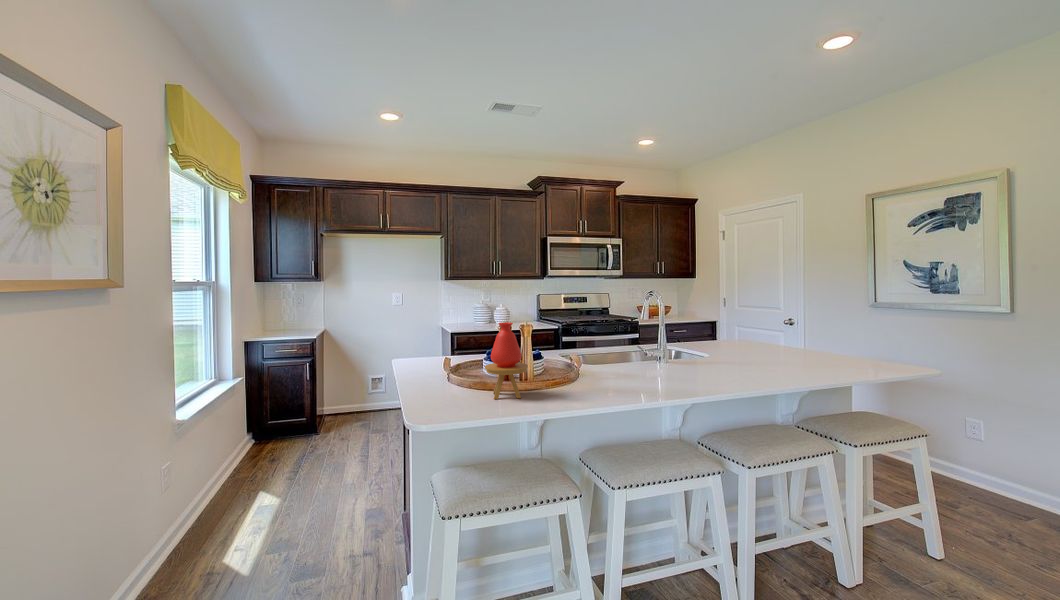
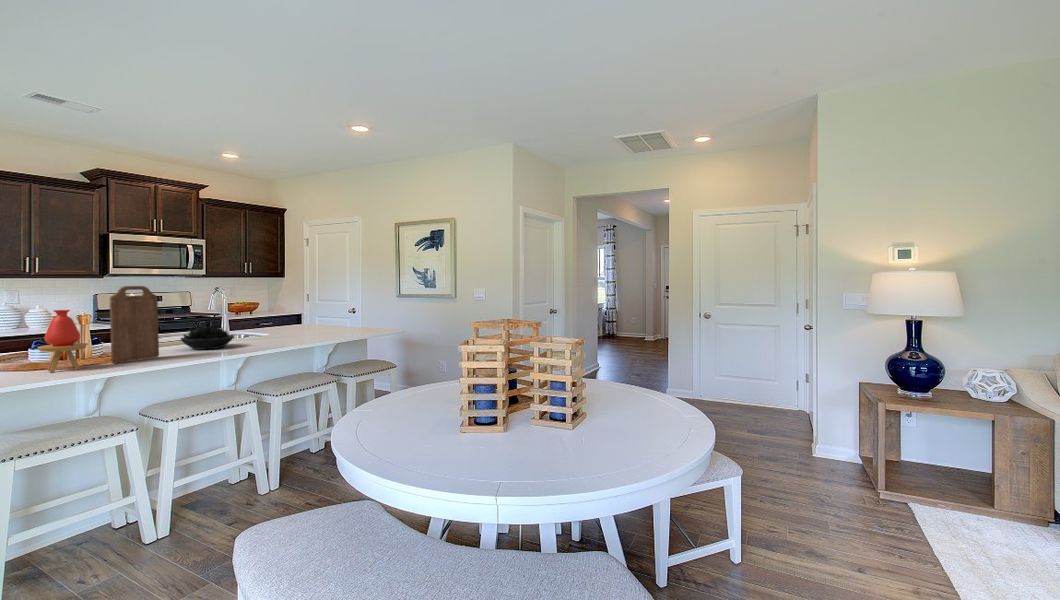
cutting board: none [549,293,595,392] -> present [110,286,159,363]
succulent plant: none [614,342,675,377] -> present [181,325,234,350]

